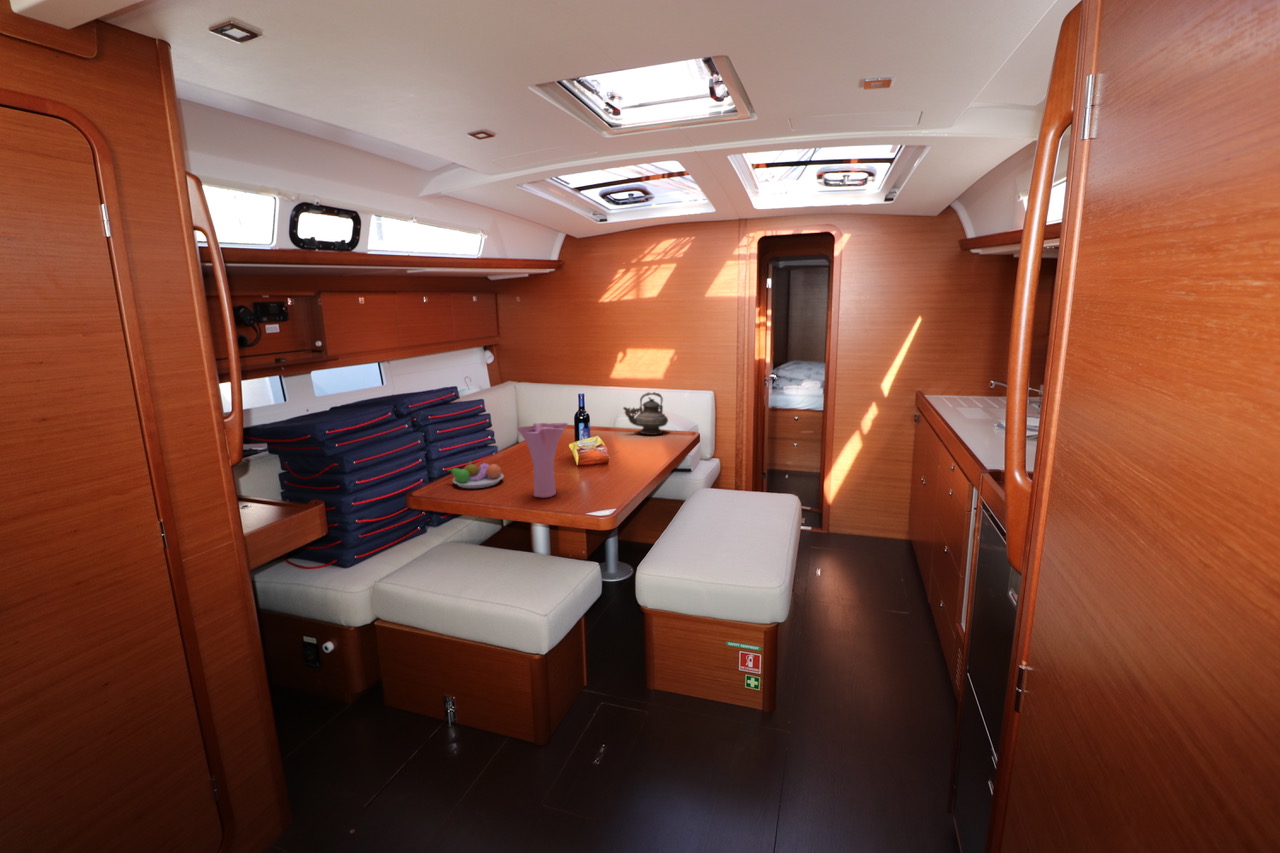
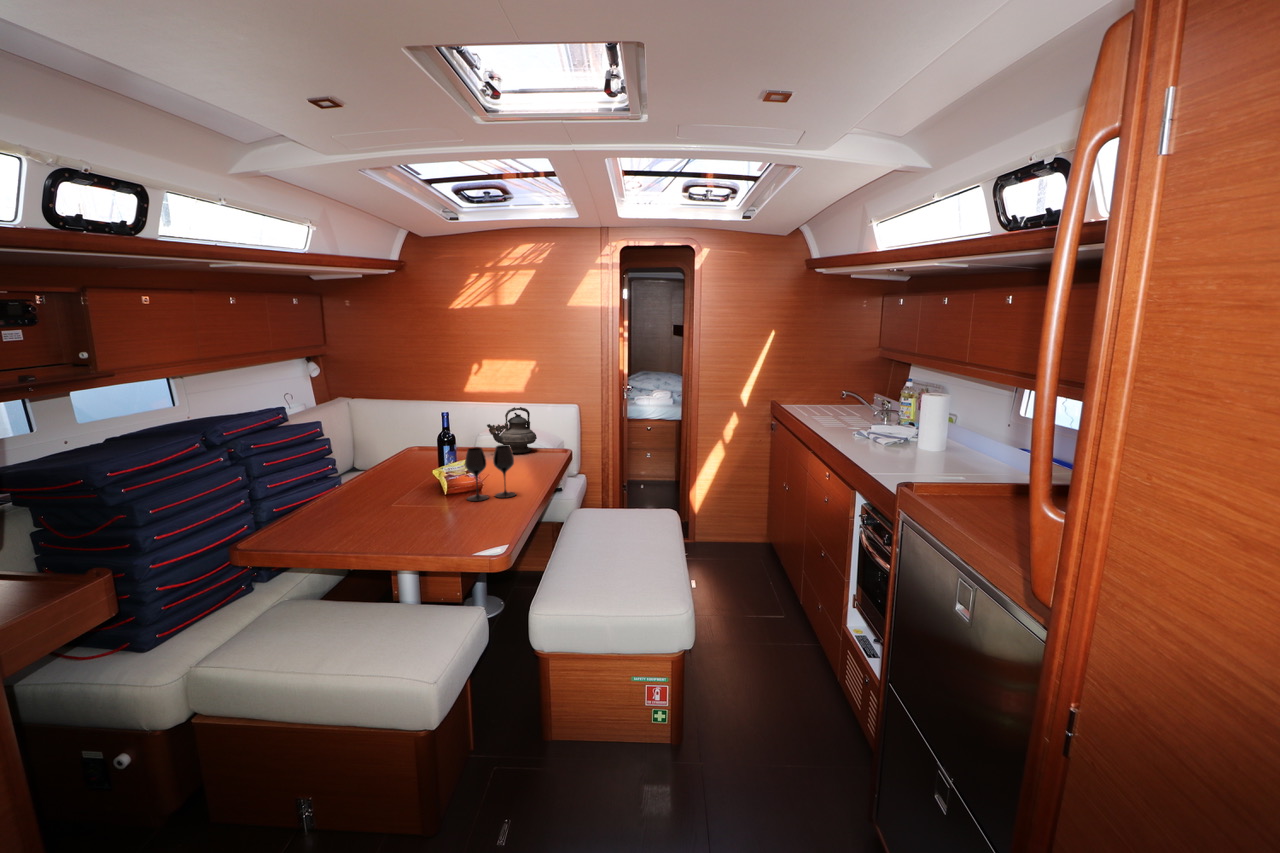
vase: present [517,423,567,498] -> none [378,445,440,533]
wine glass: none [593,426,637,475] -> present [465,445,516,501]
fruit bowl: present [447,461,504,488] -> none [283,495,358,529]

